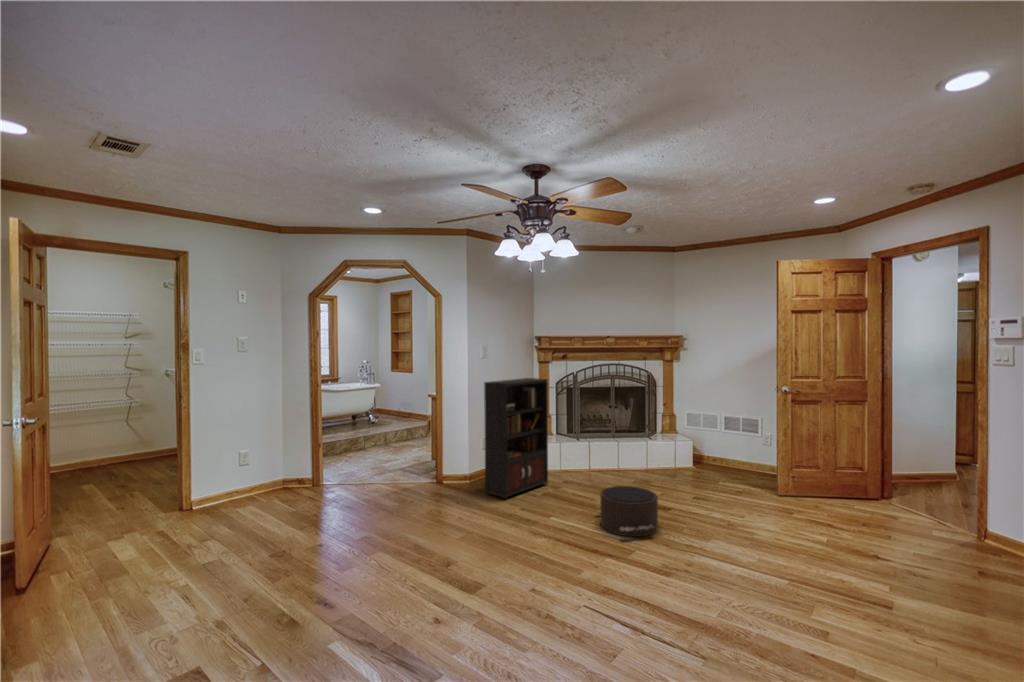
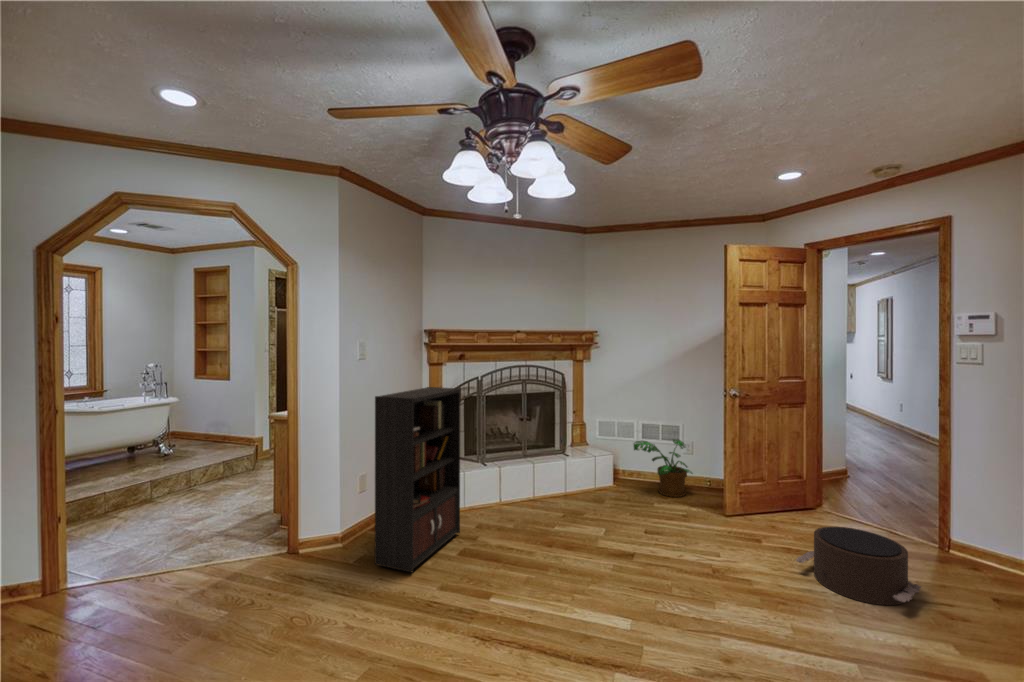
potted plant: none [705,430,763,481] -> present [634,439,692,497]
pouf: present [596,486,658,537] -> present [796,527,921,605]

